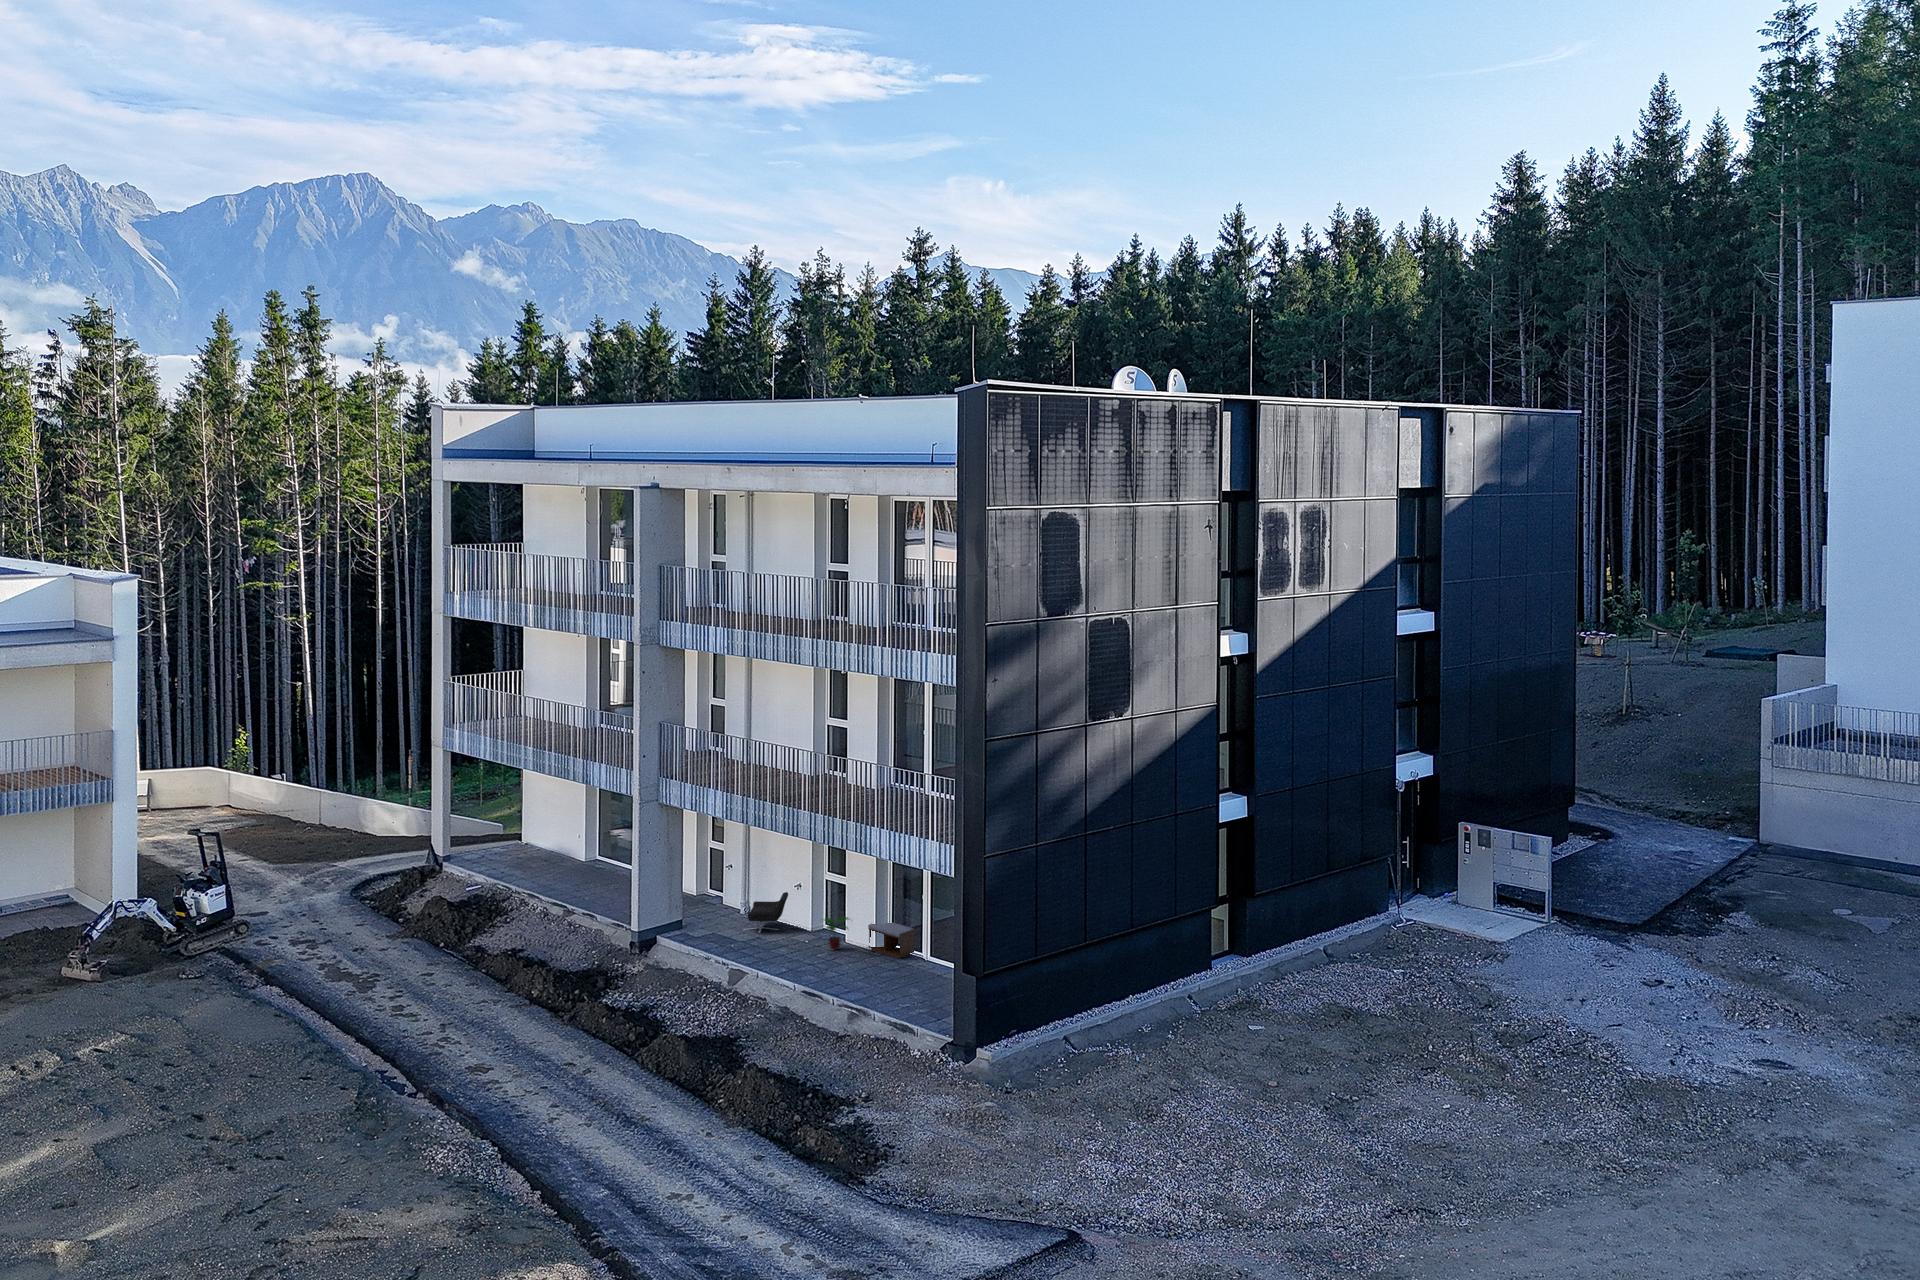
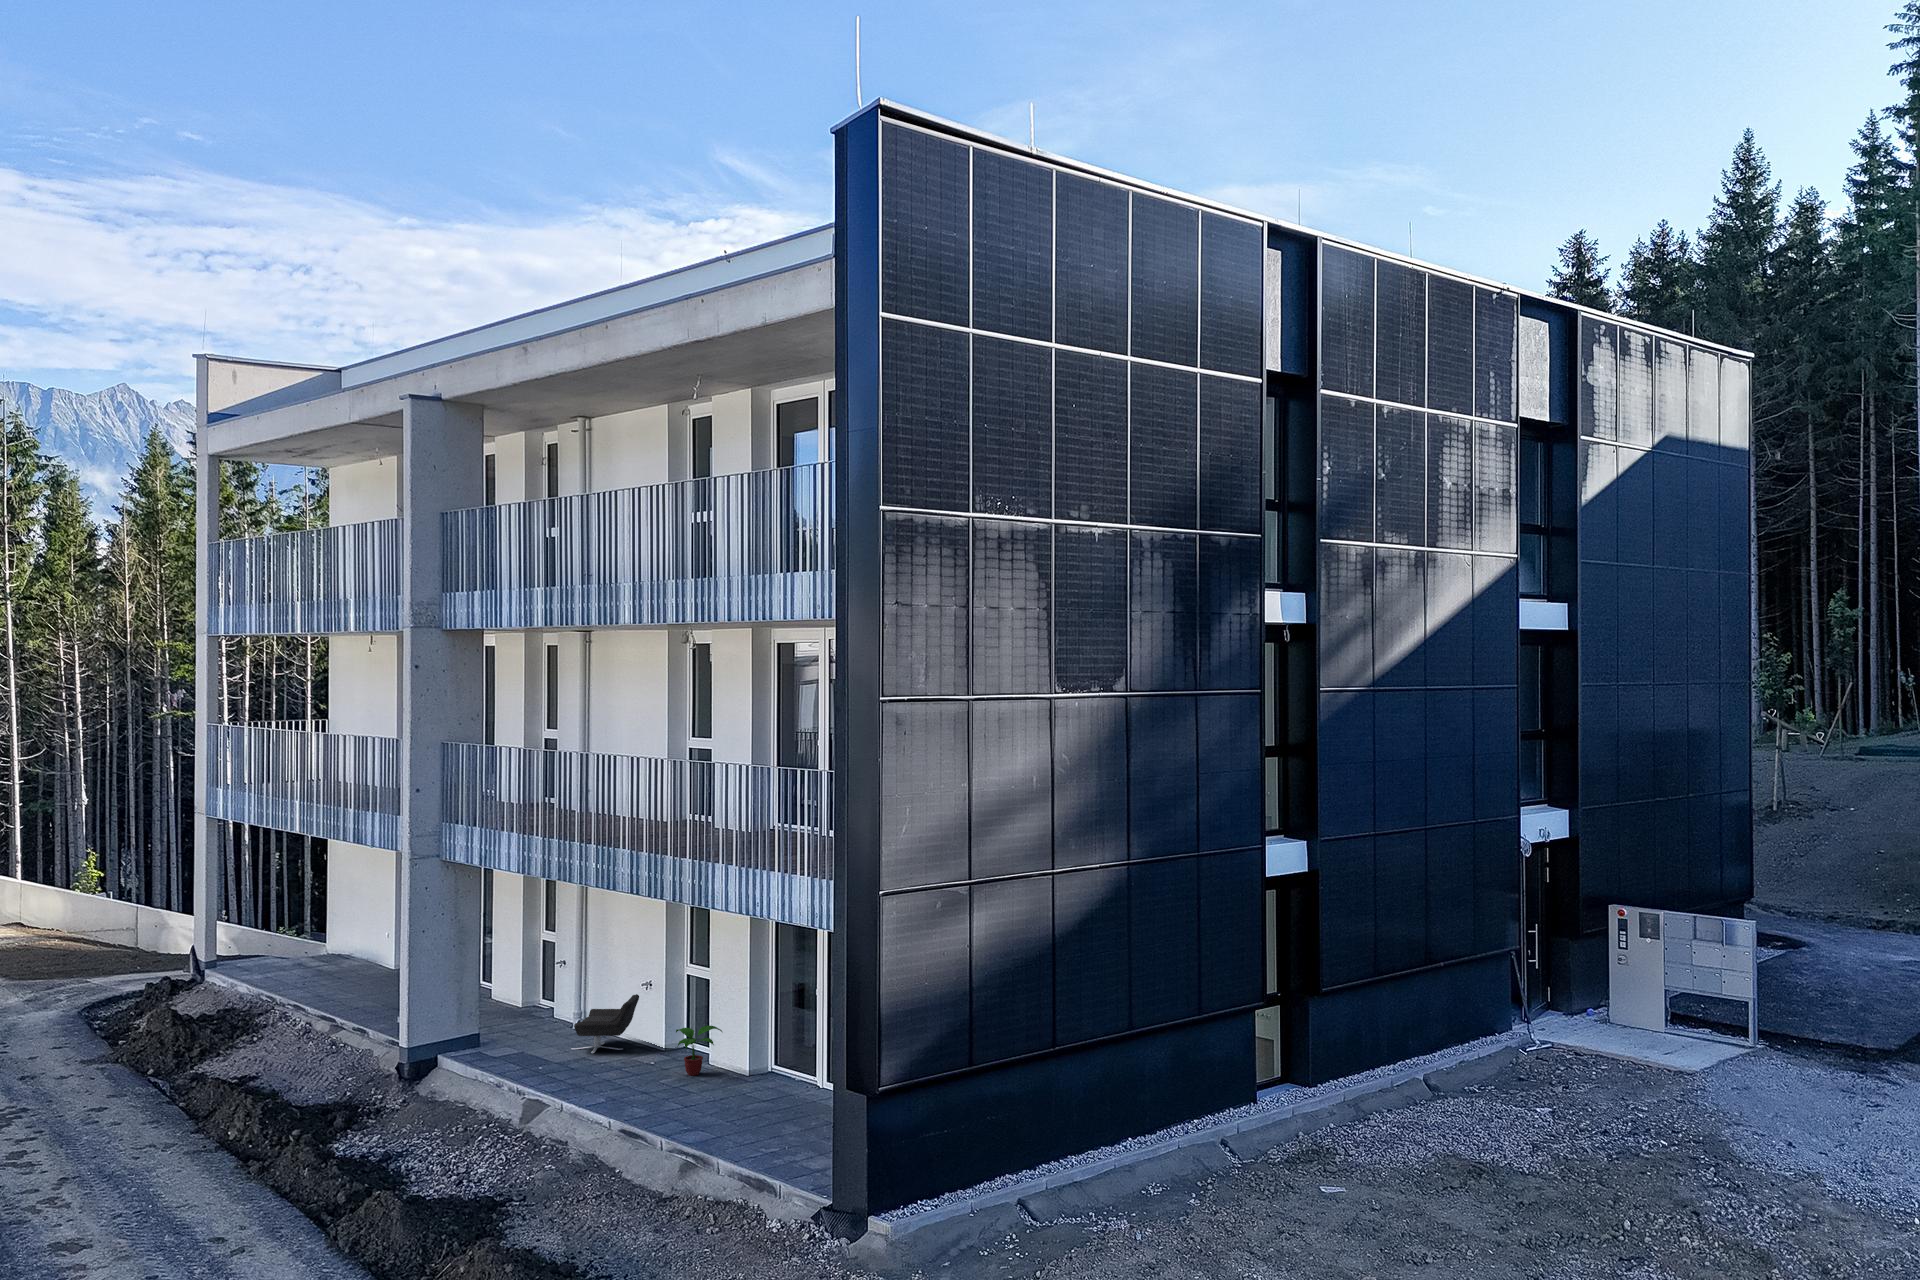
bench: present [868,923,915,959] -> none [743,1031,811,1088]

